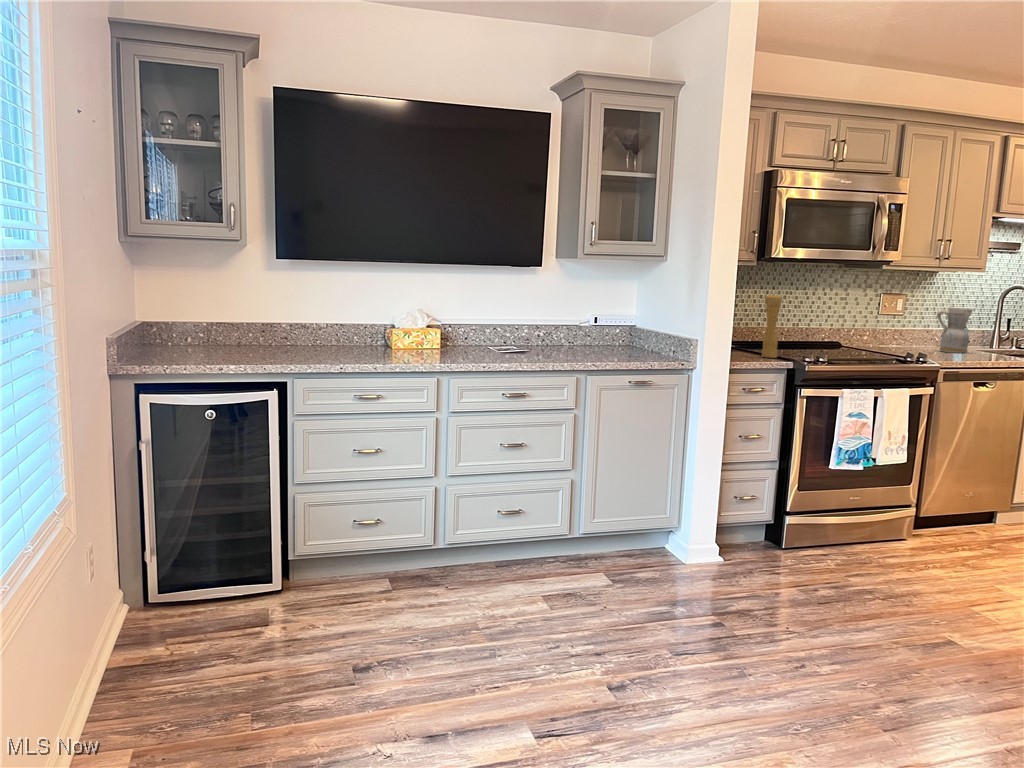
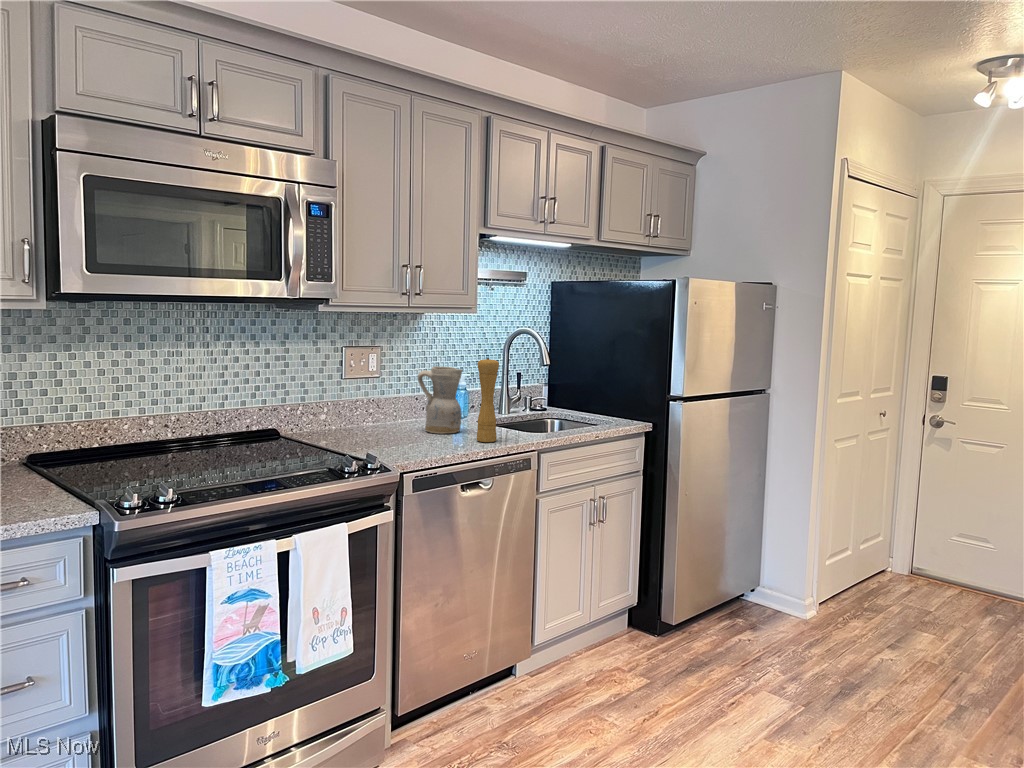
pepper mill: present [762,294,782,358] -> present [477,358,499,442]

